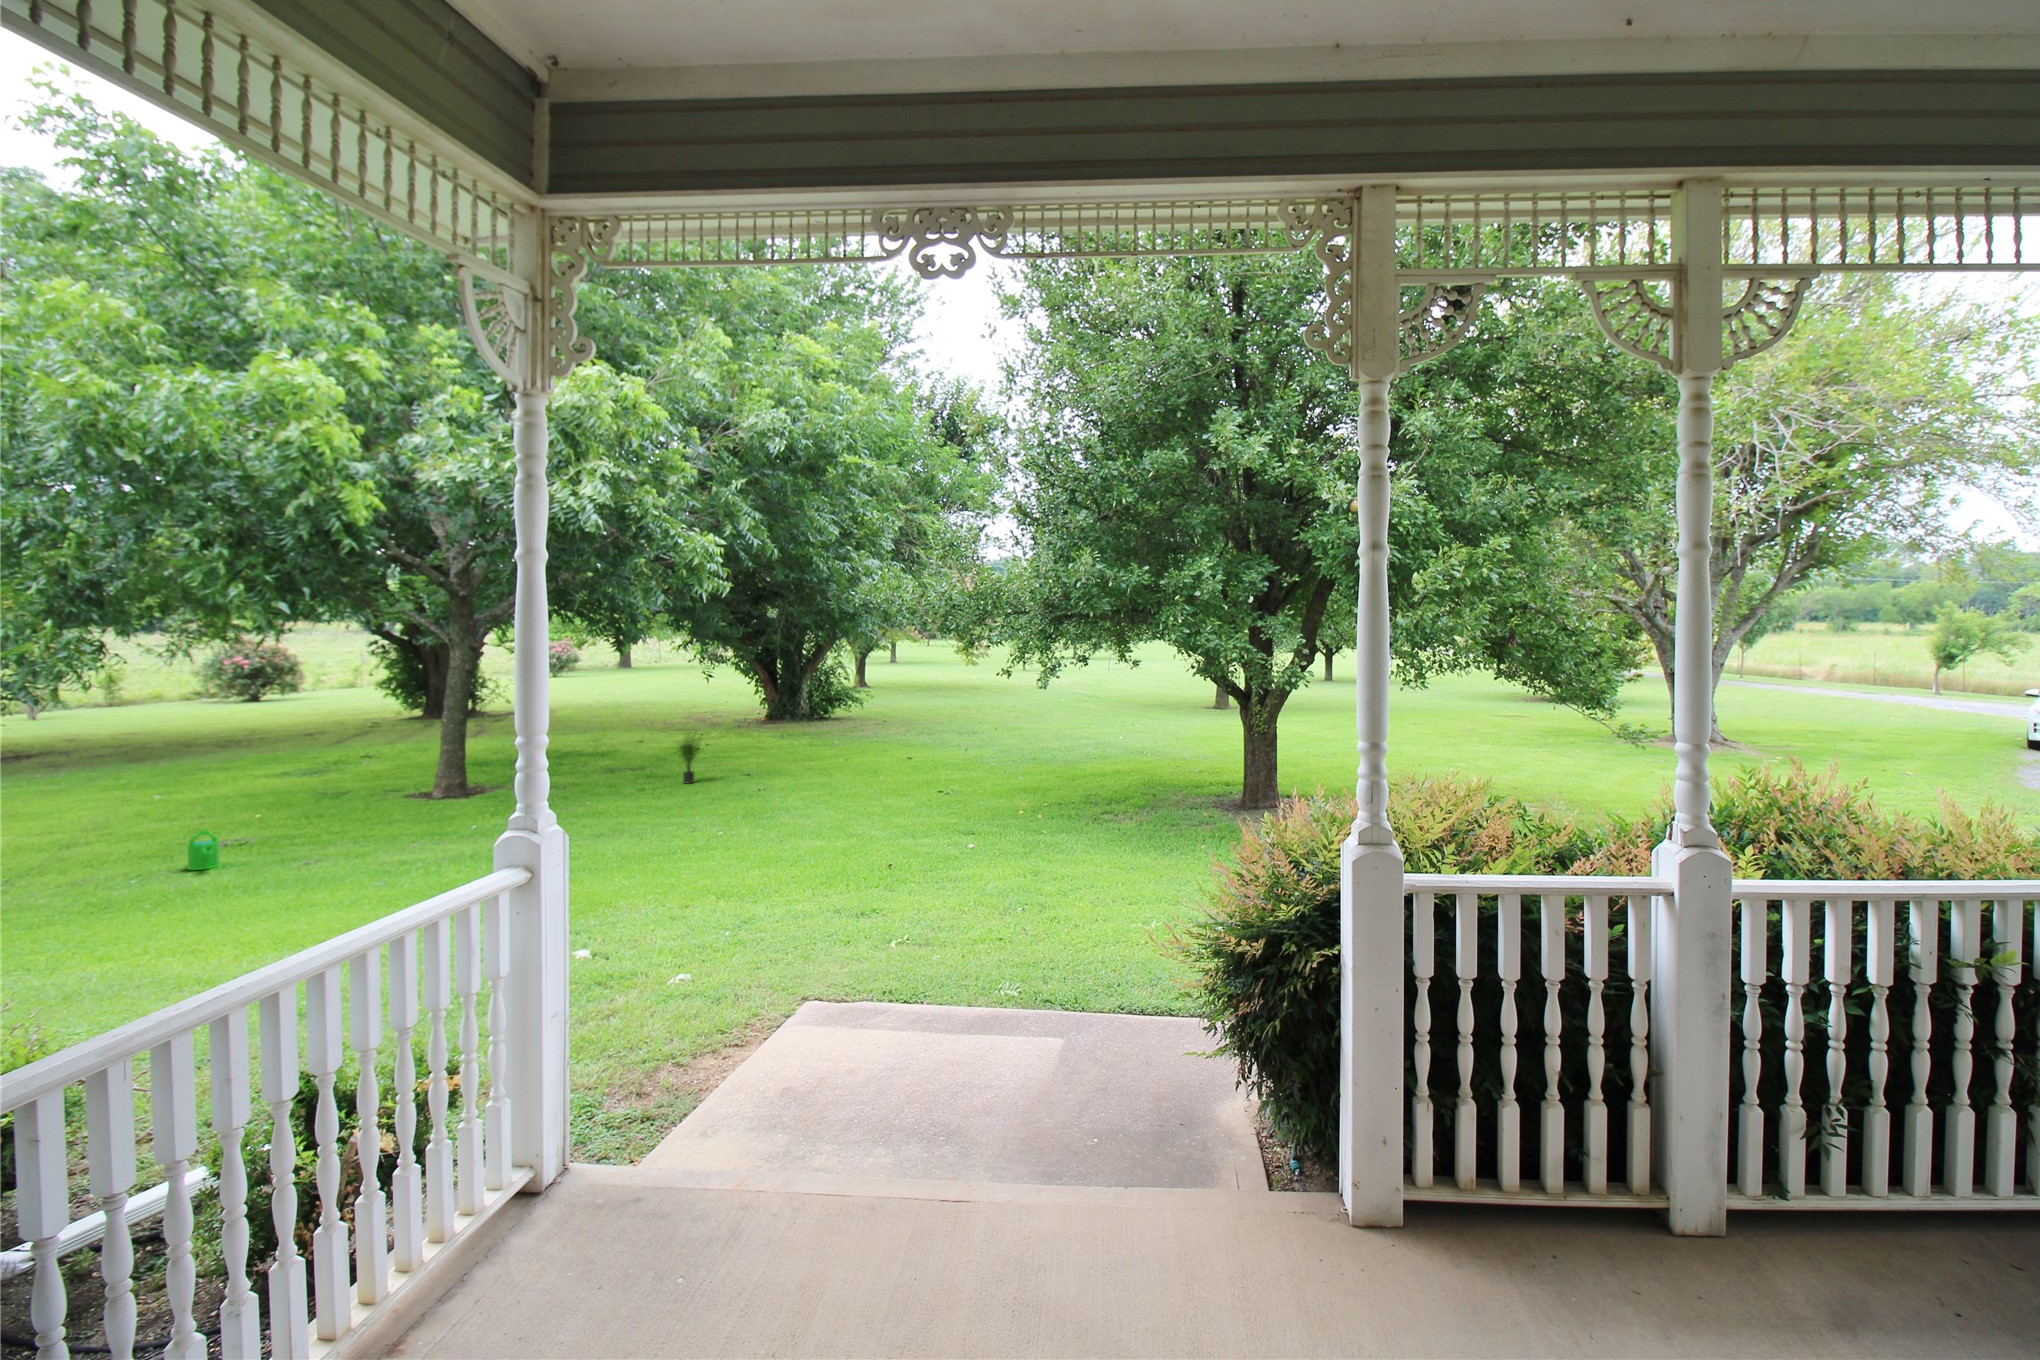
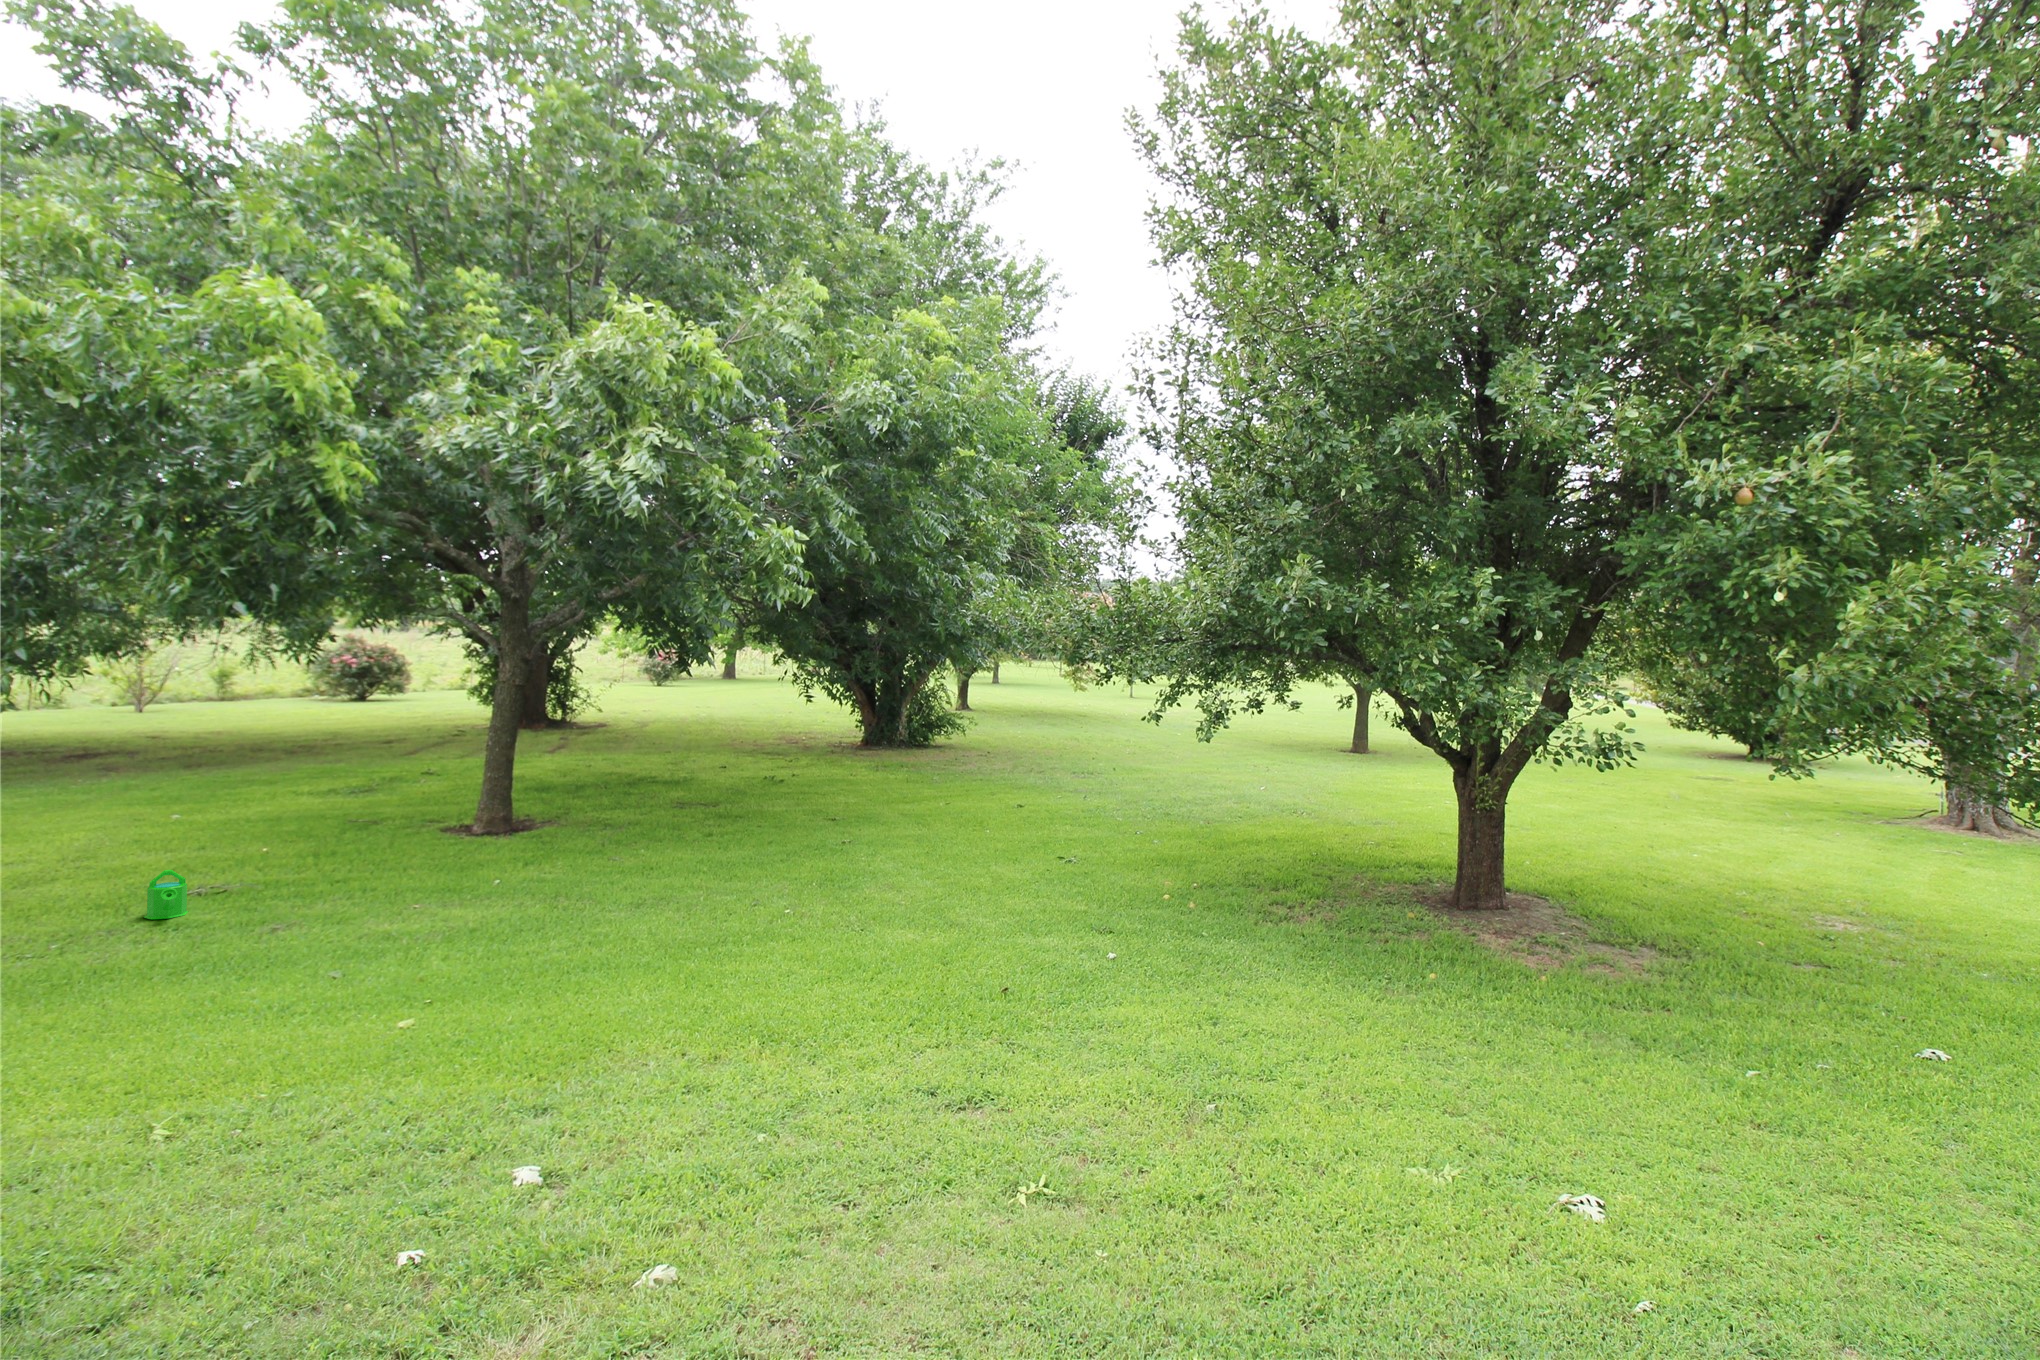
potted plant: present [677,734,700,783] -> none [745,760,785,822]

